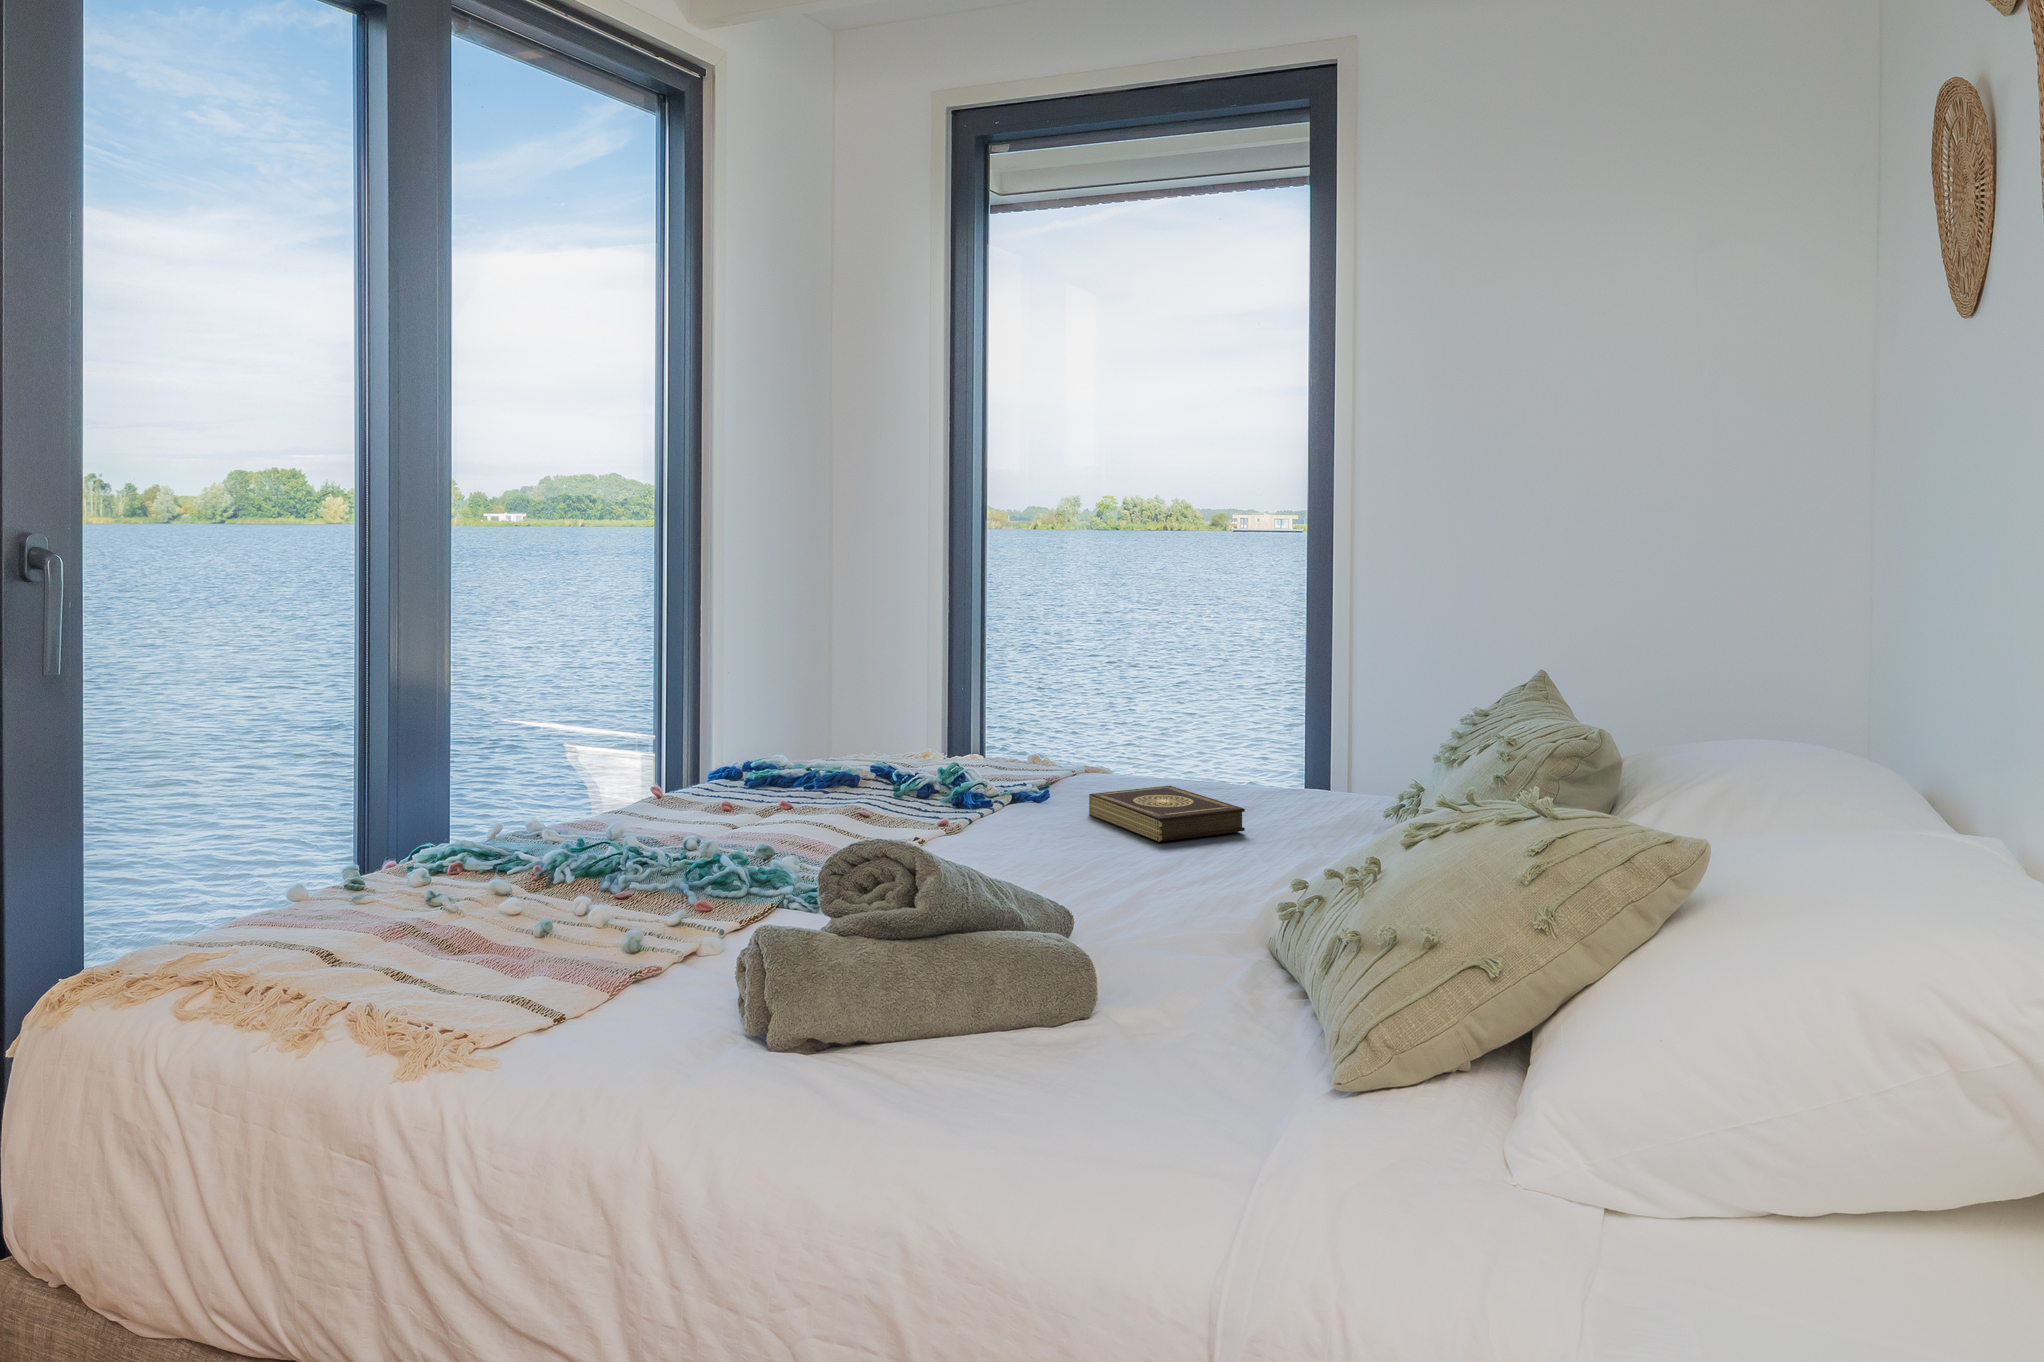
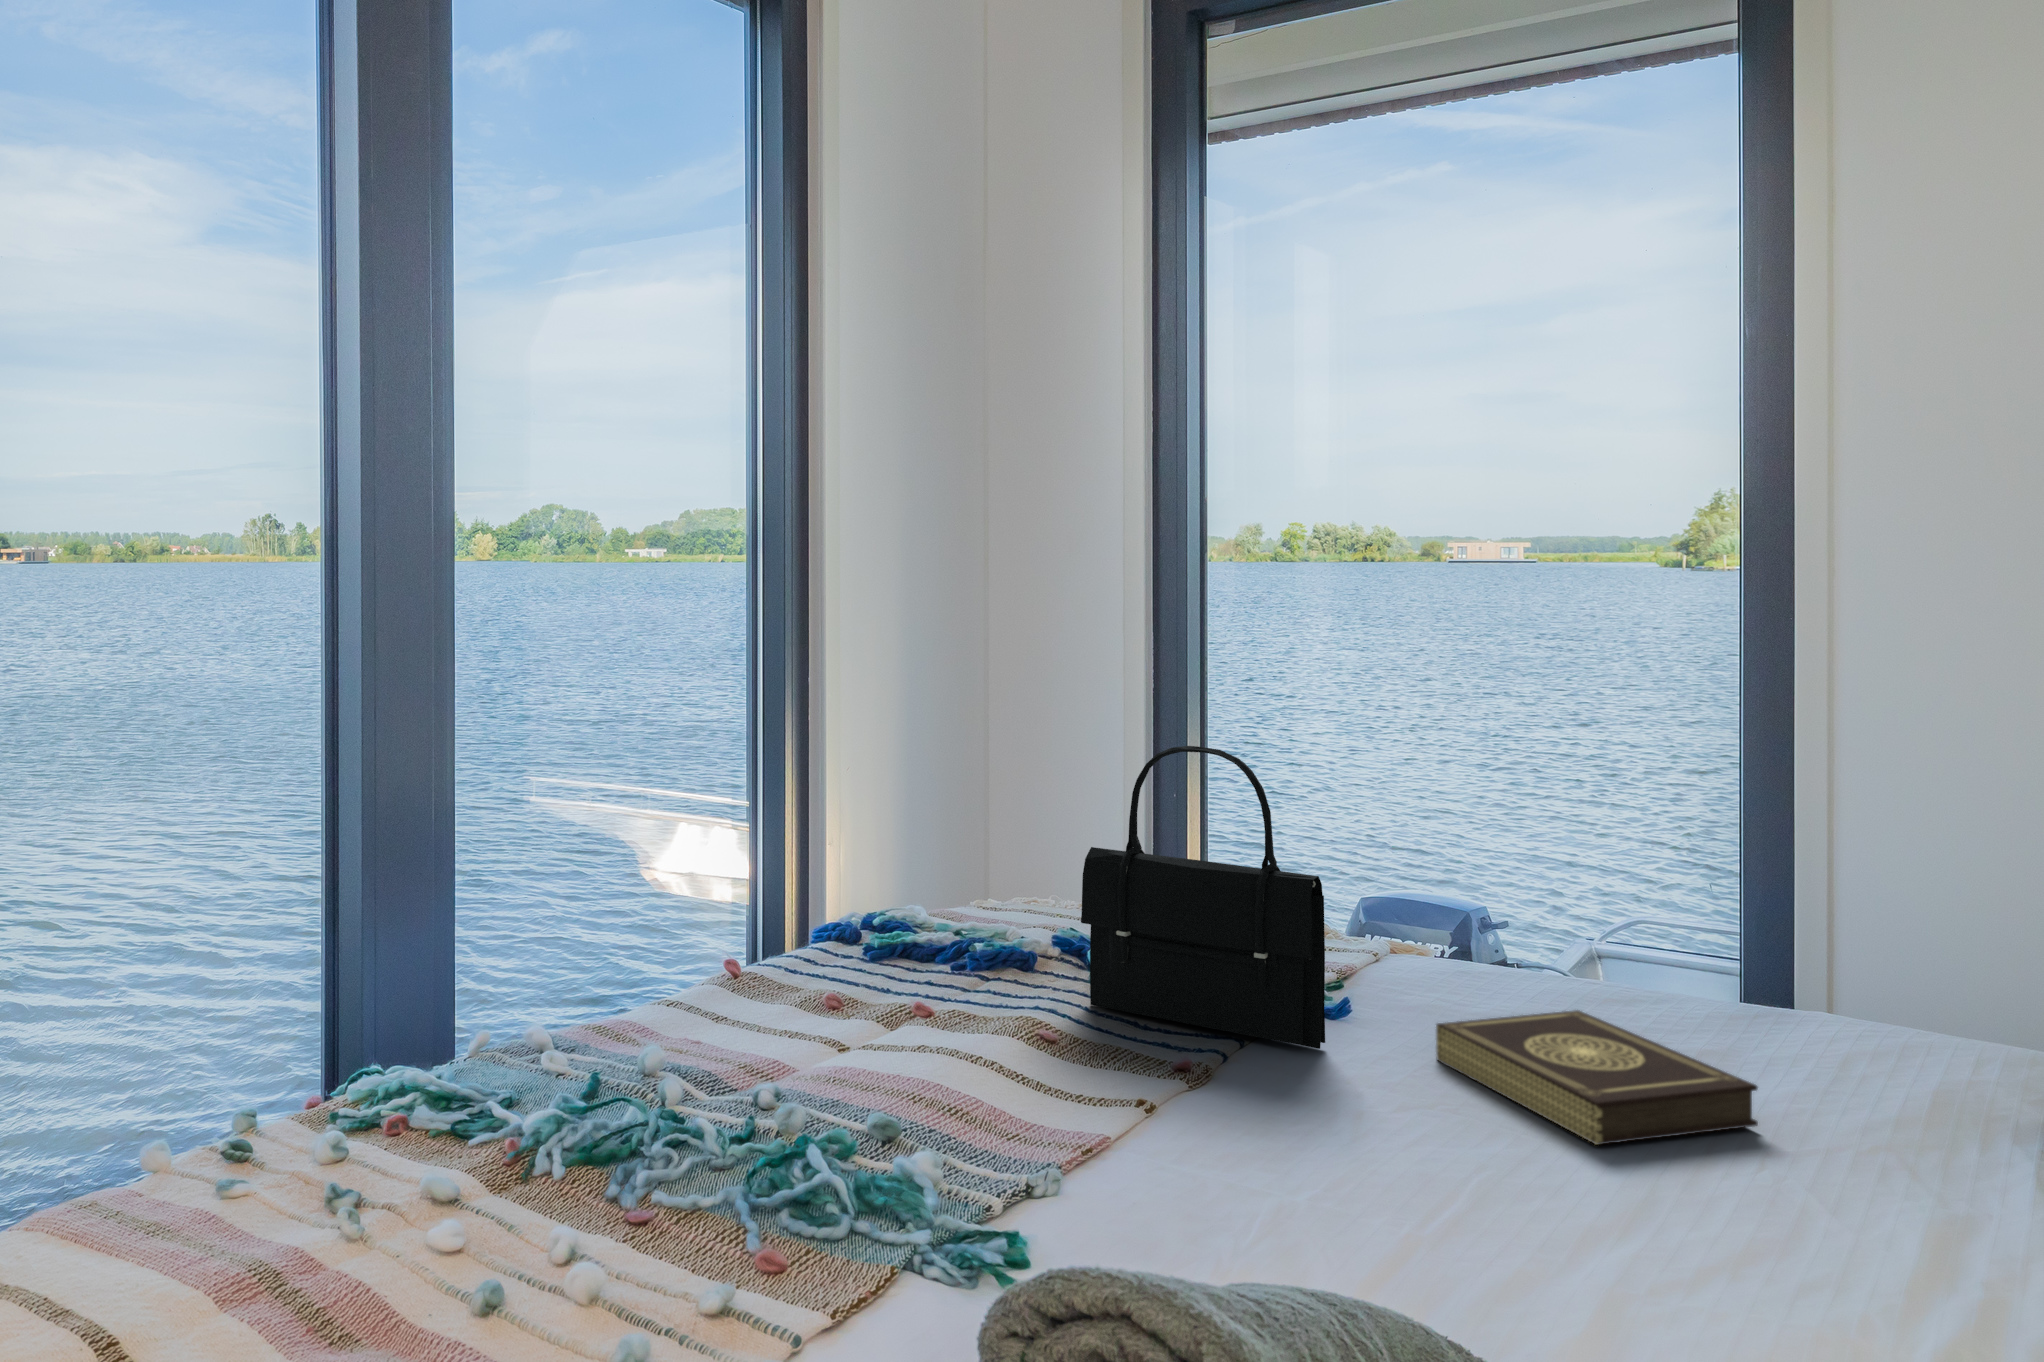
handbag: none [887,637,1028,813] -> present [1081,746,1325,1049]

